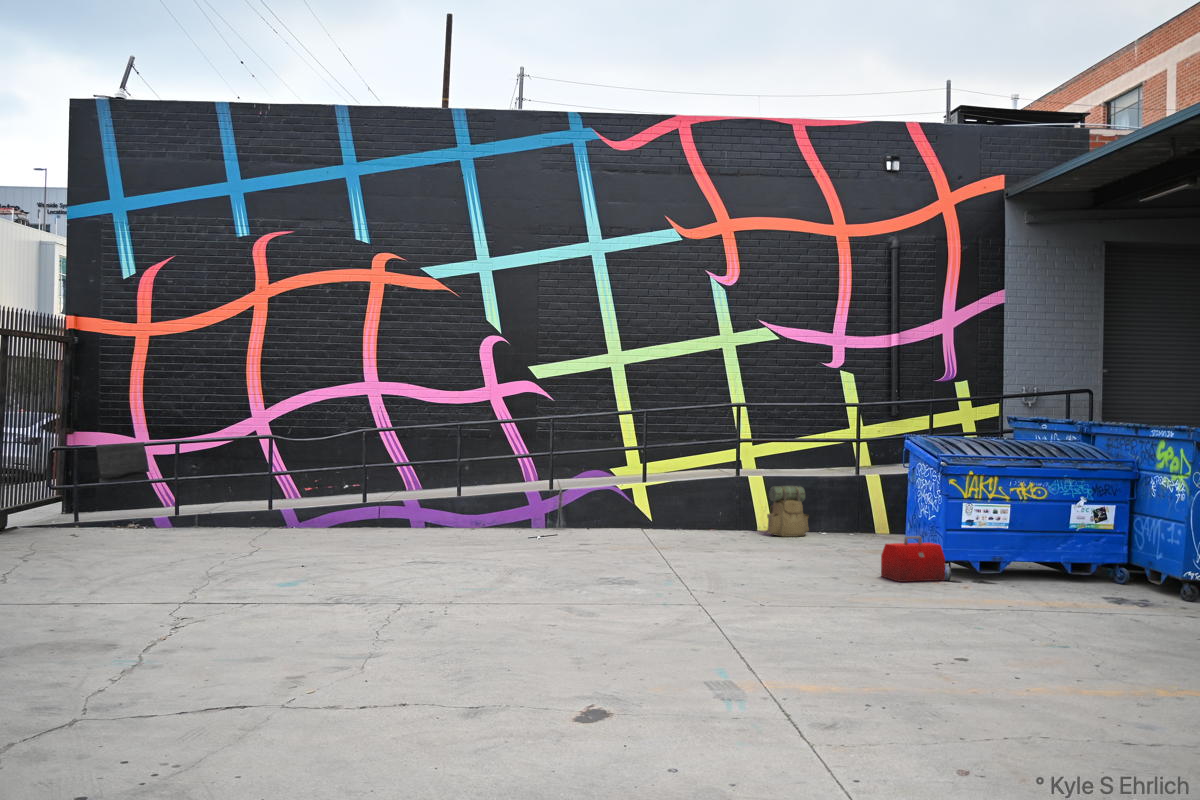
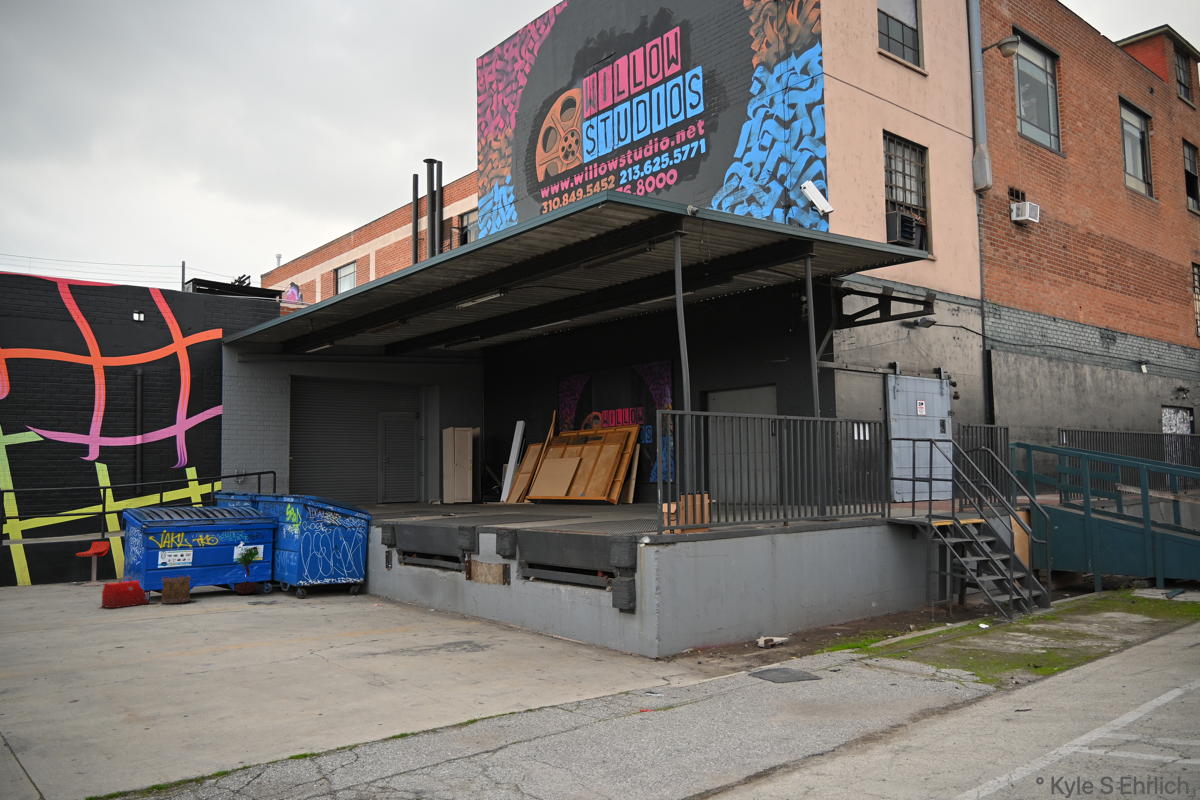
stool: none [826,477,867,537] -> present [76,542,110,586]
backpack: present [767,486,809,537] -> none [23,551,61,591]
potted tree: none [1071,502,1122,584] -> present [235,548,259,594]
bucket: none [965,540,1013,587] -> present [161,576,192,604]

